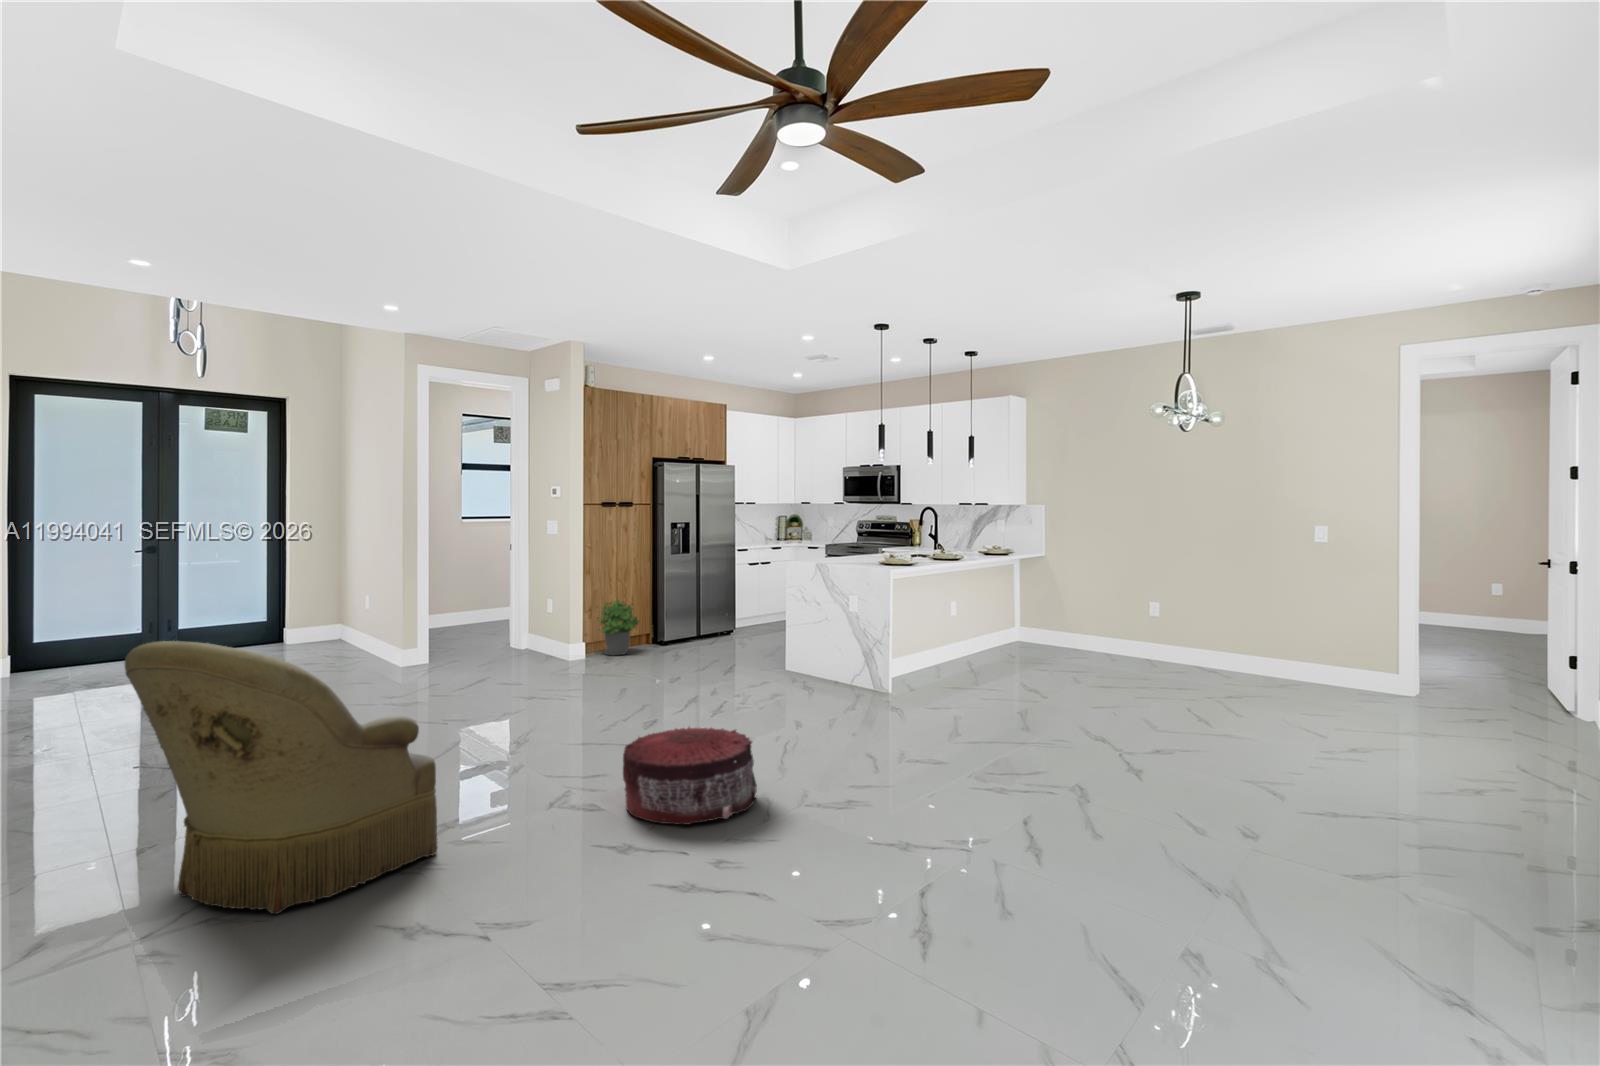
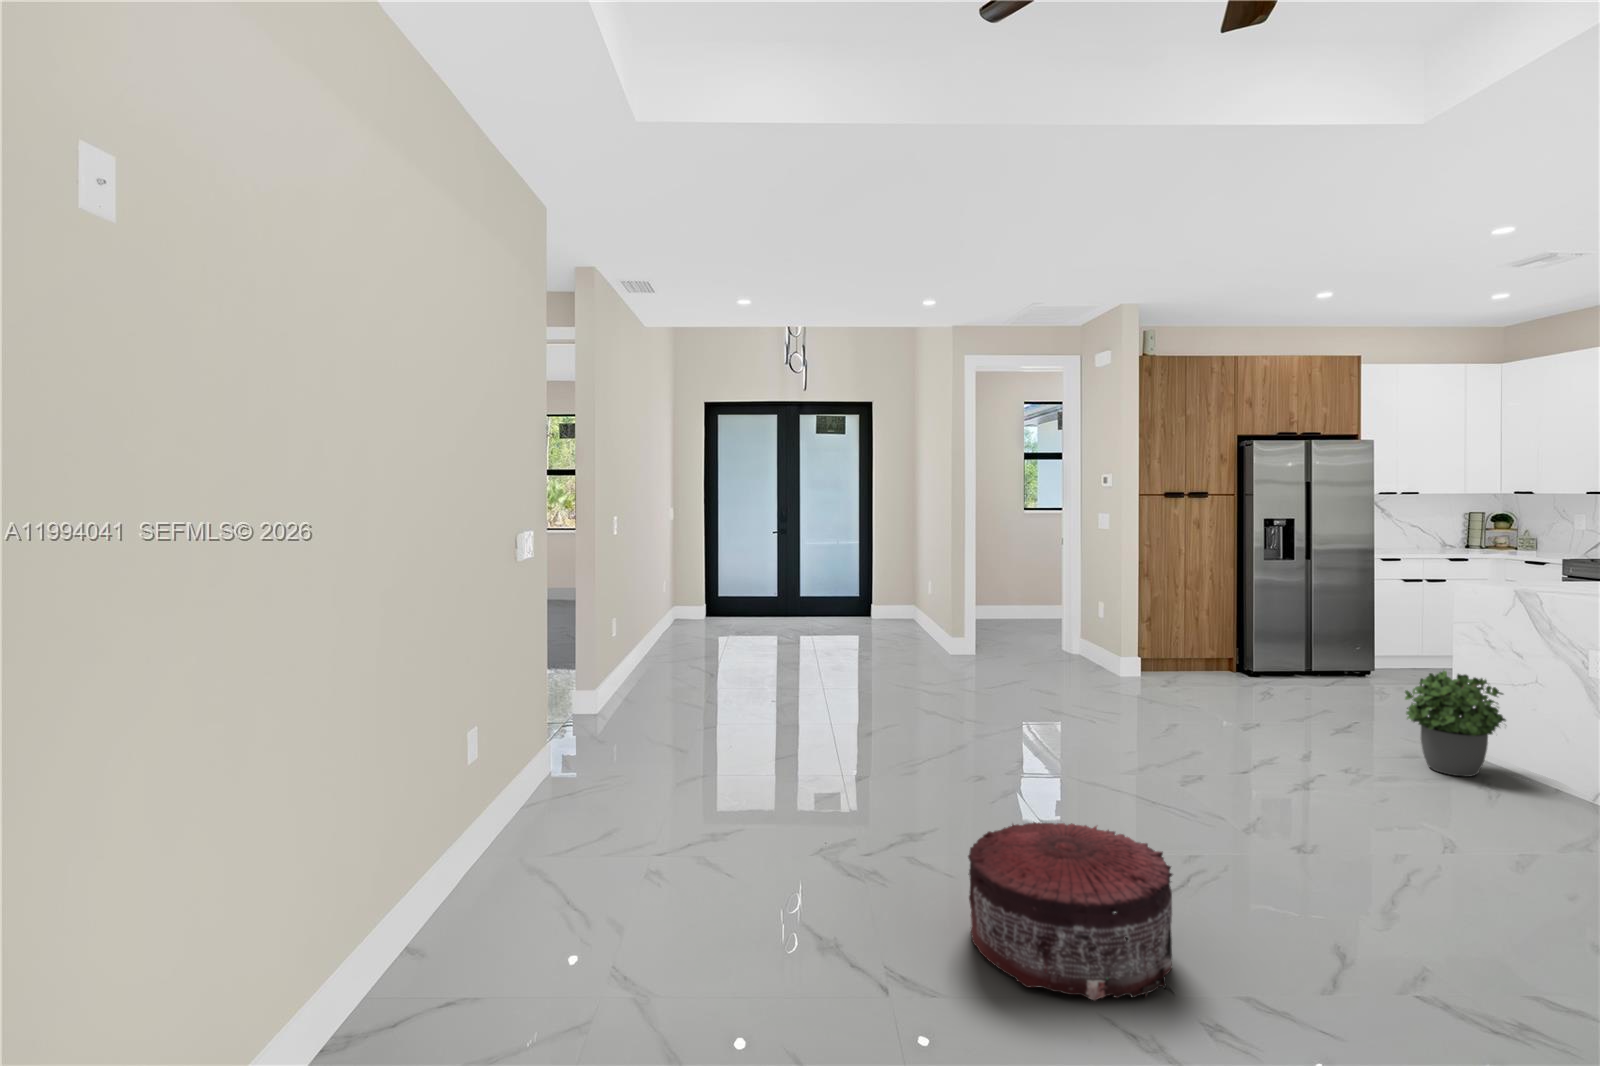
potted plant: present [596,600,639,655] -> present [1405,671,1506,777]
armchair: present [124,641,438,914] -> none [457,631,730,929]

